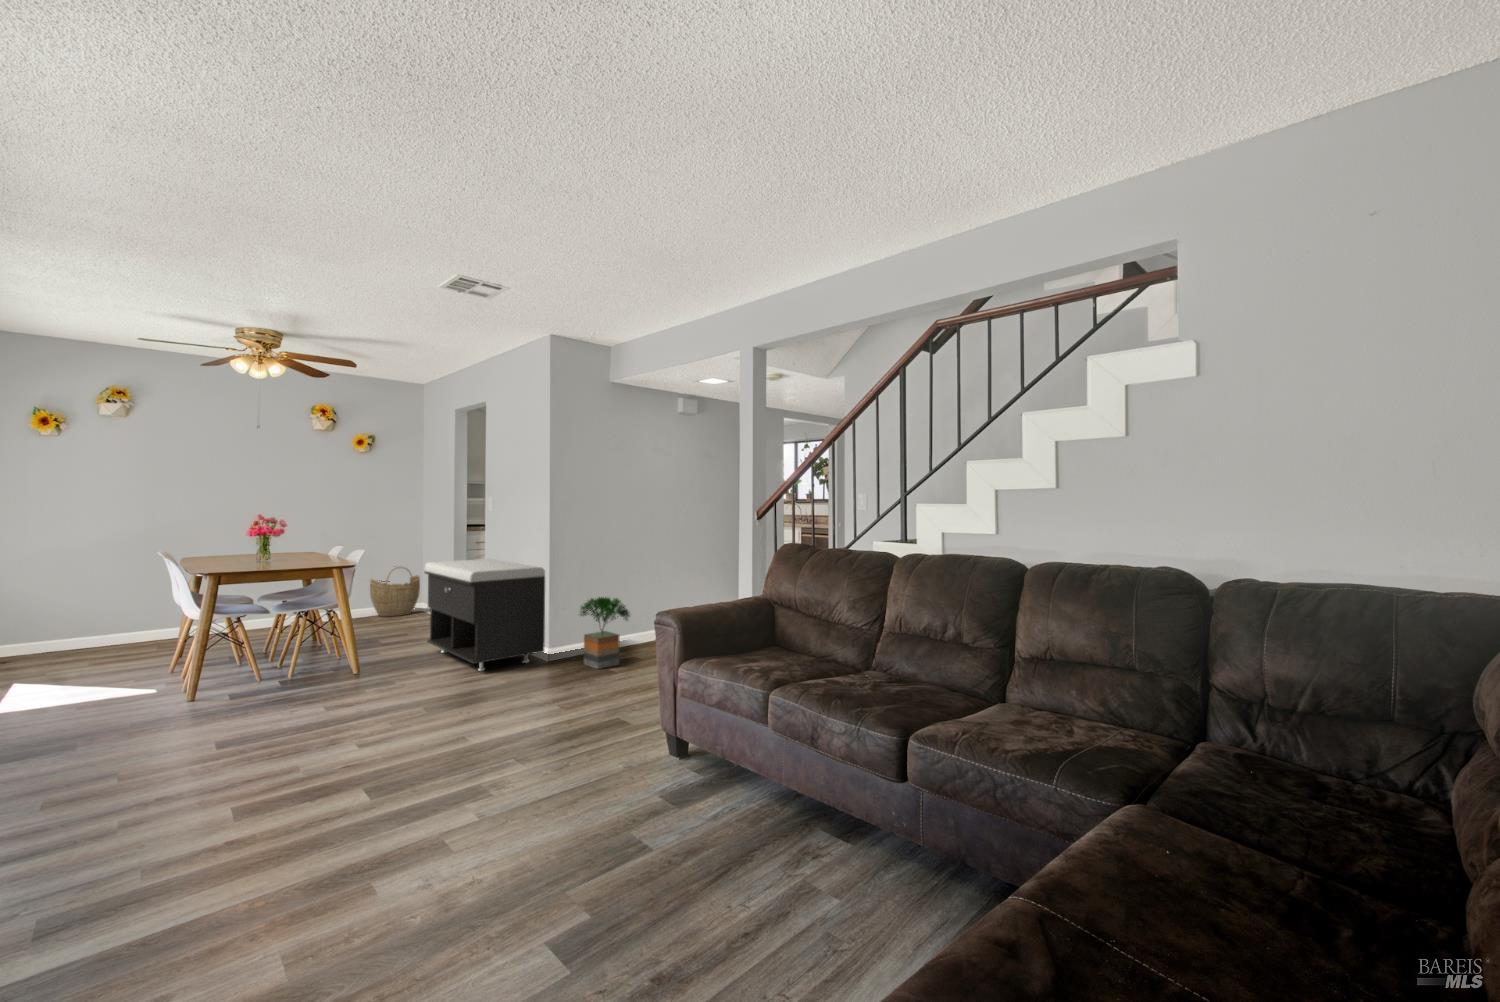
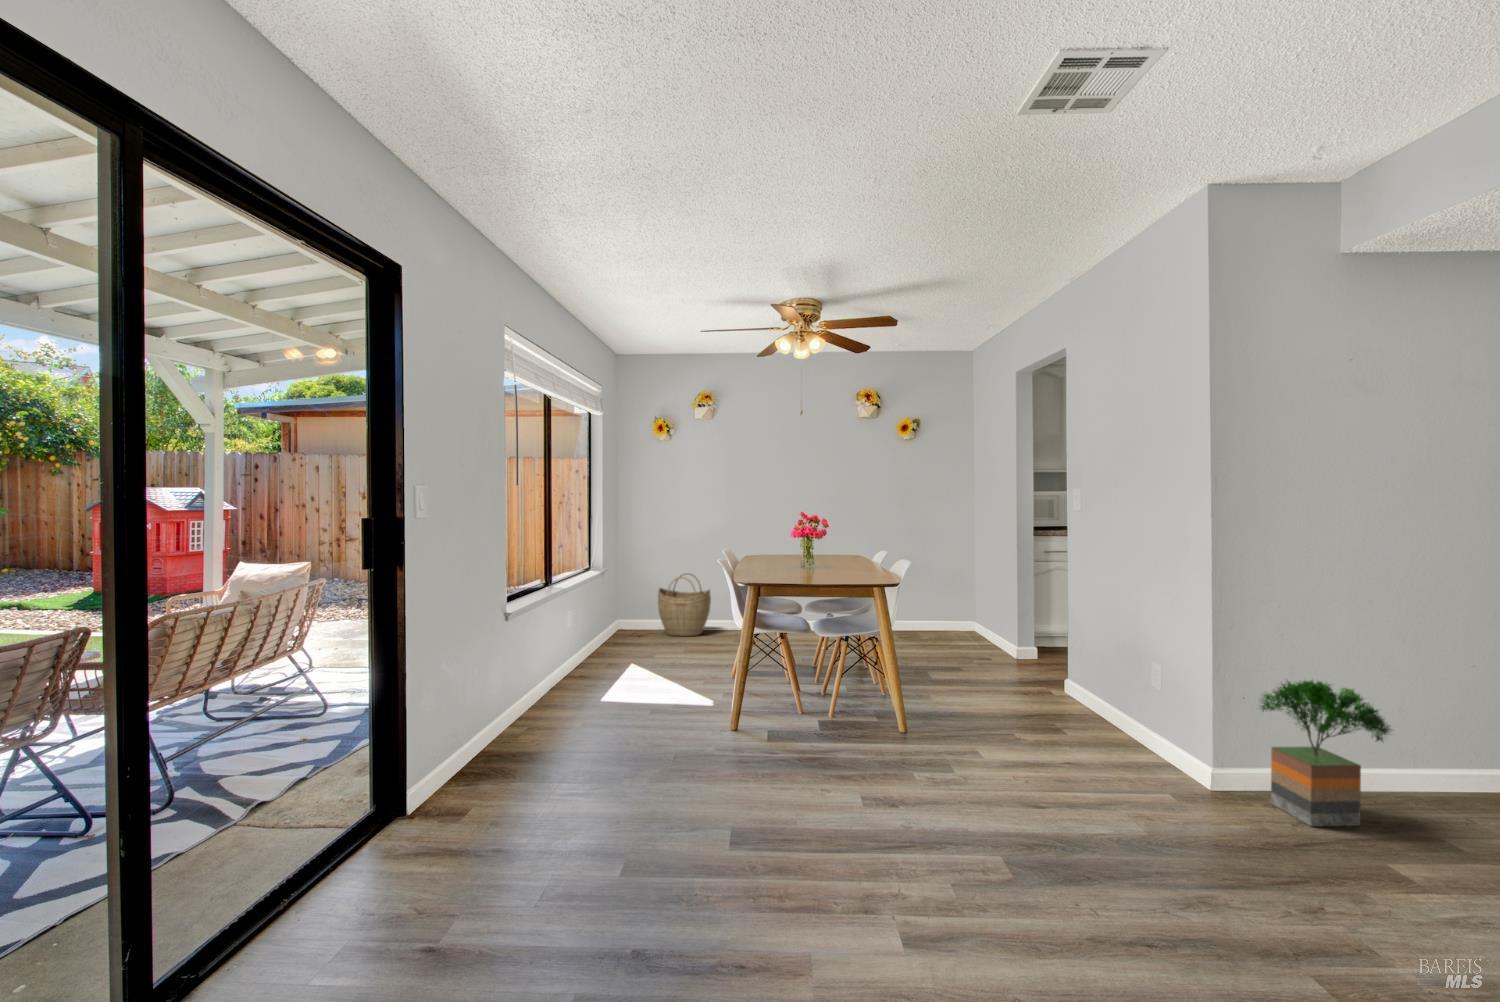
storage bench: present [424,559,545,671] -> none [984,583,1184,769]
woven basket: present [370,567,420,617] -> present [658,573,711,636]

